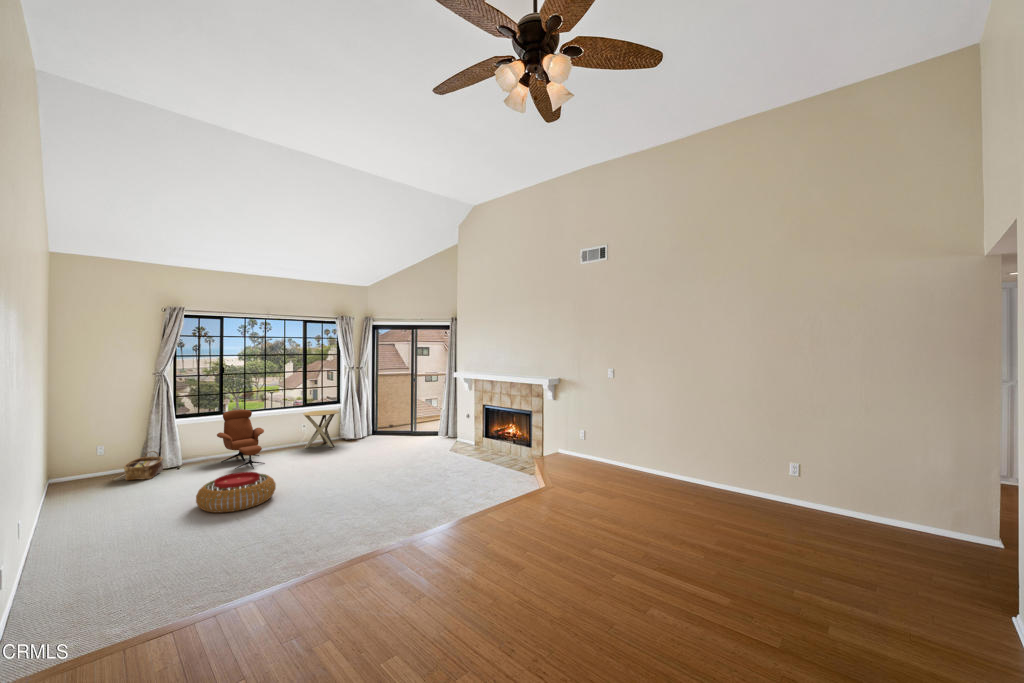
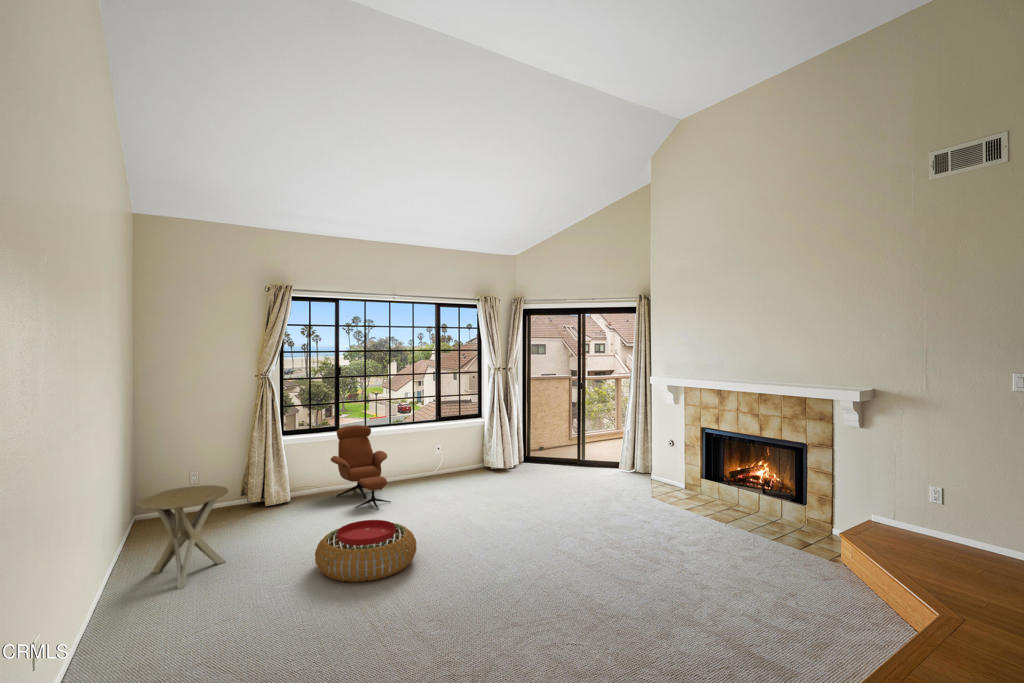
side table: present [303,410,339,448] -> present [136,485,228,589]
woven basket: present [124,451,163,481] -> none [227,478,270,516]

